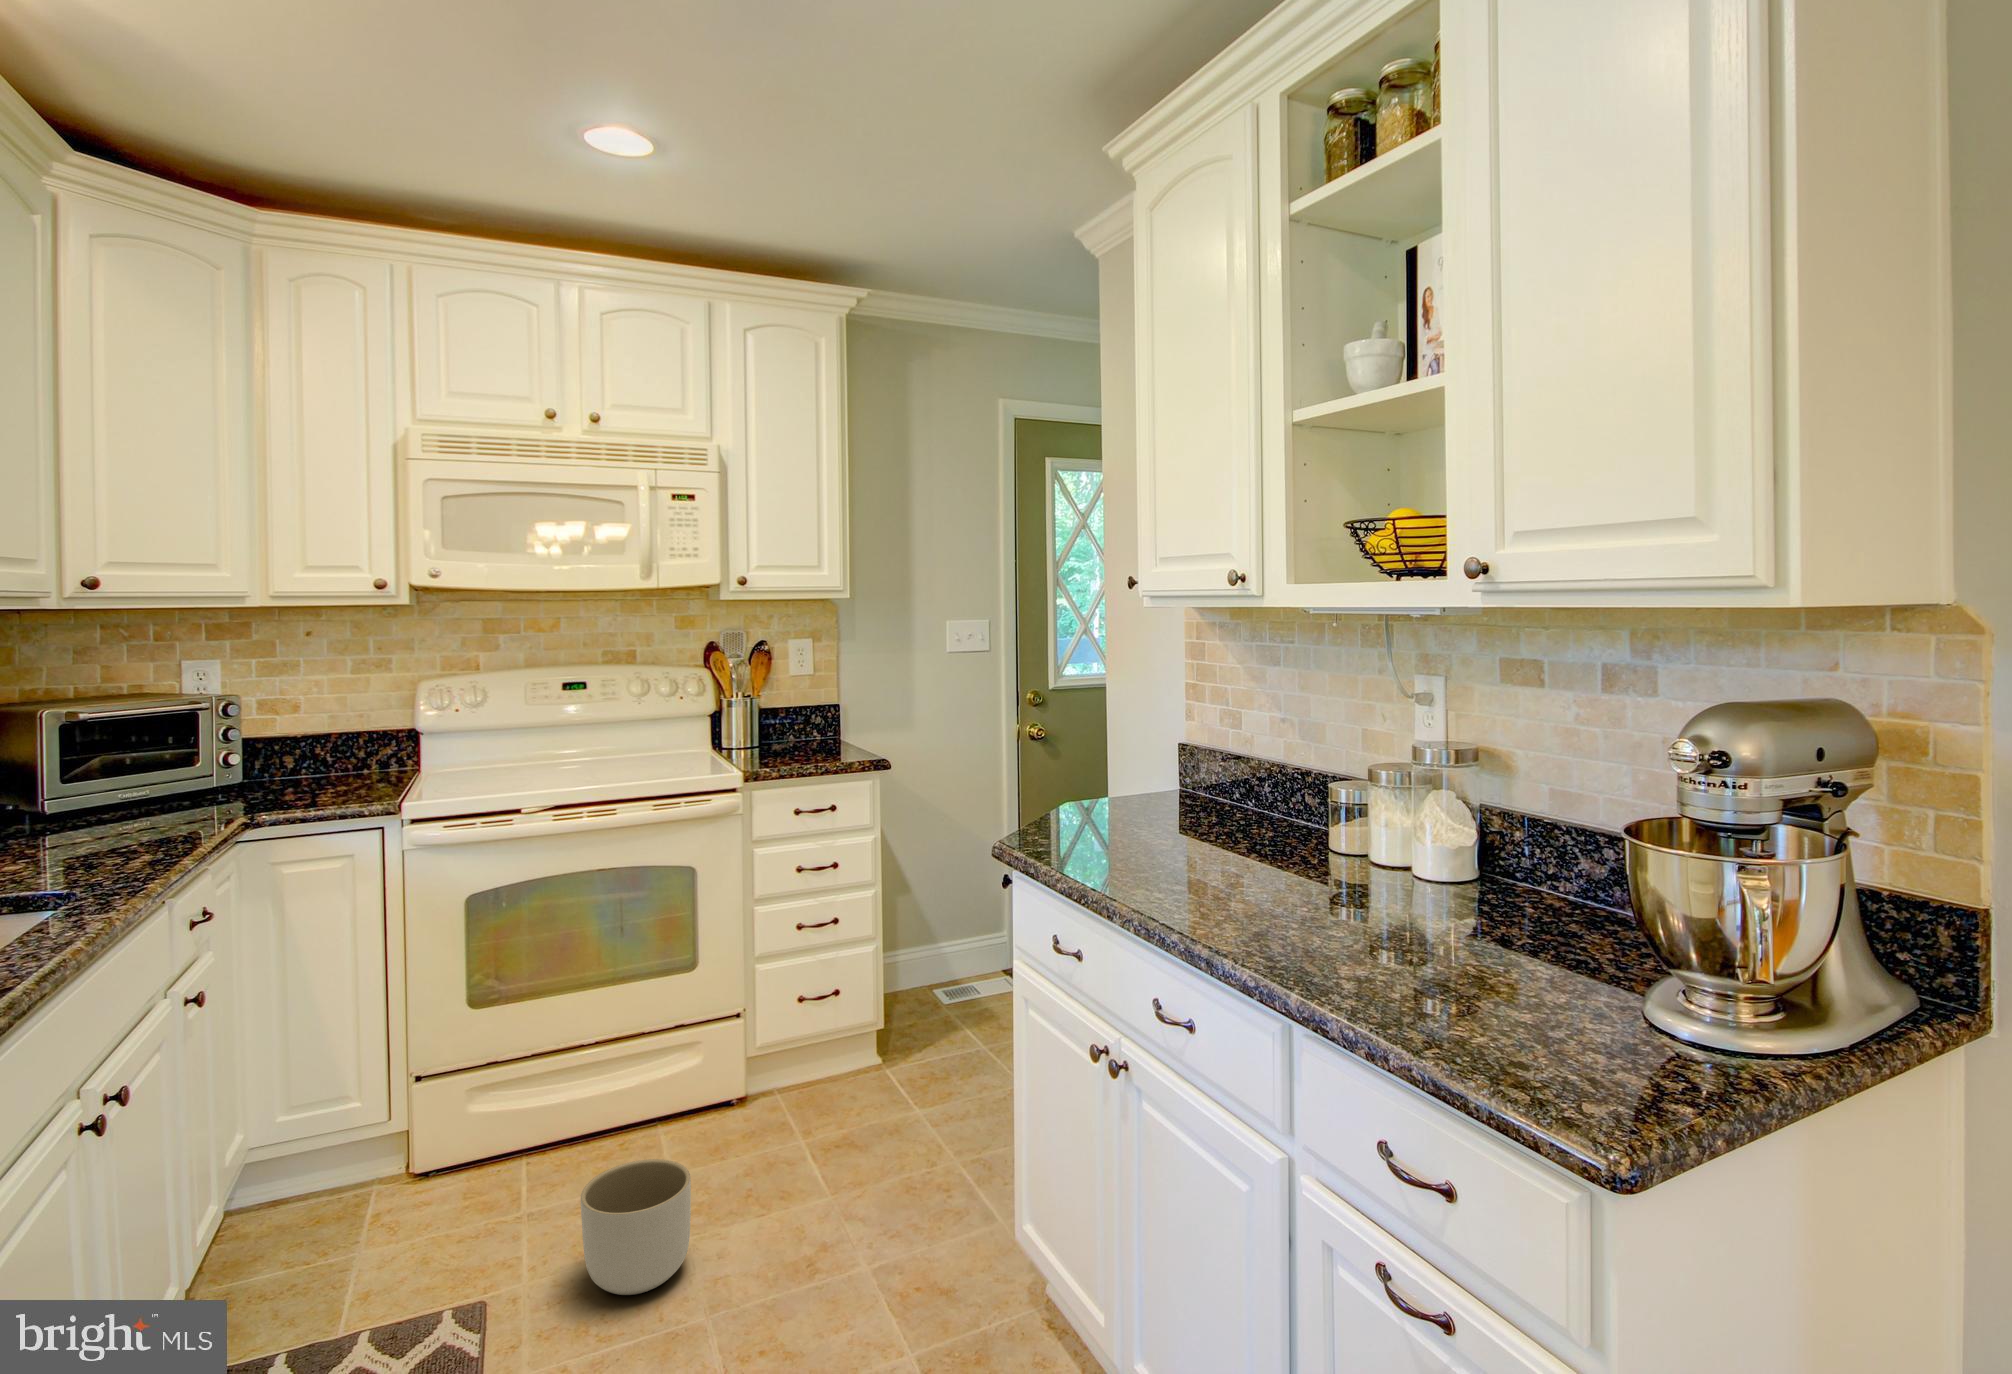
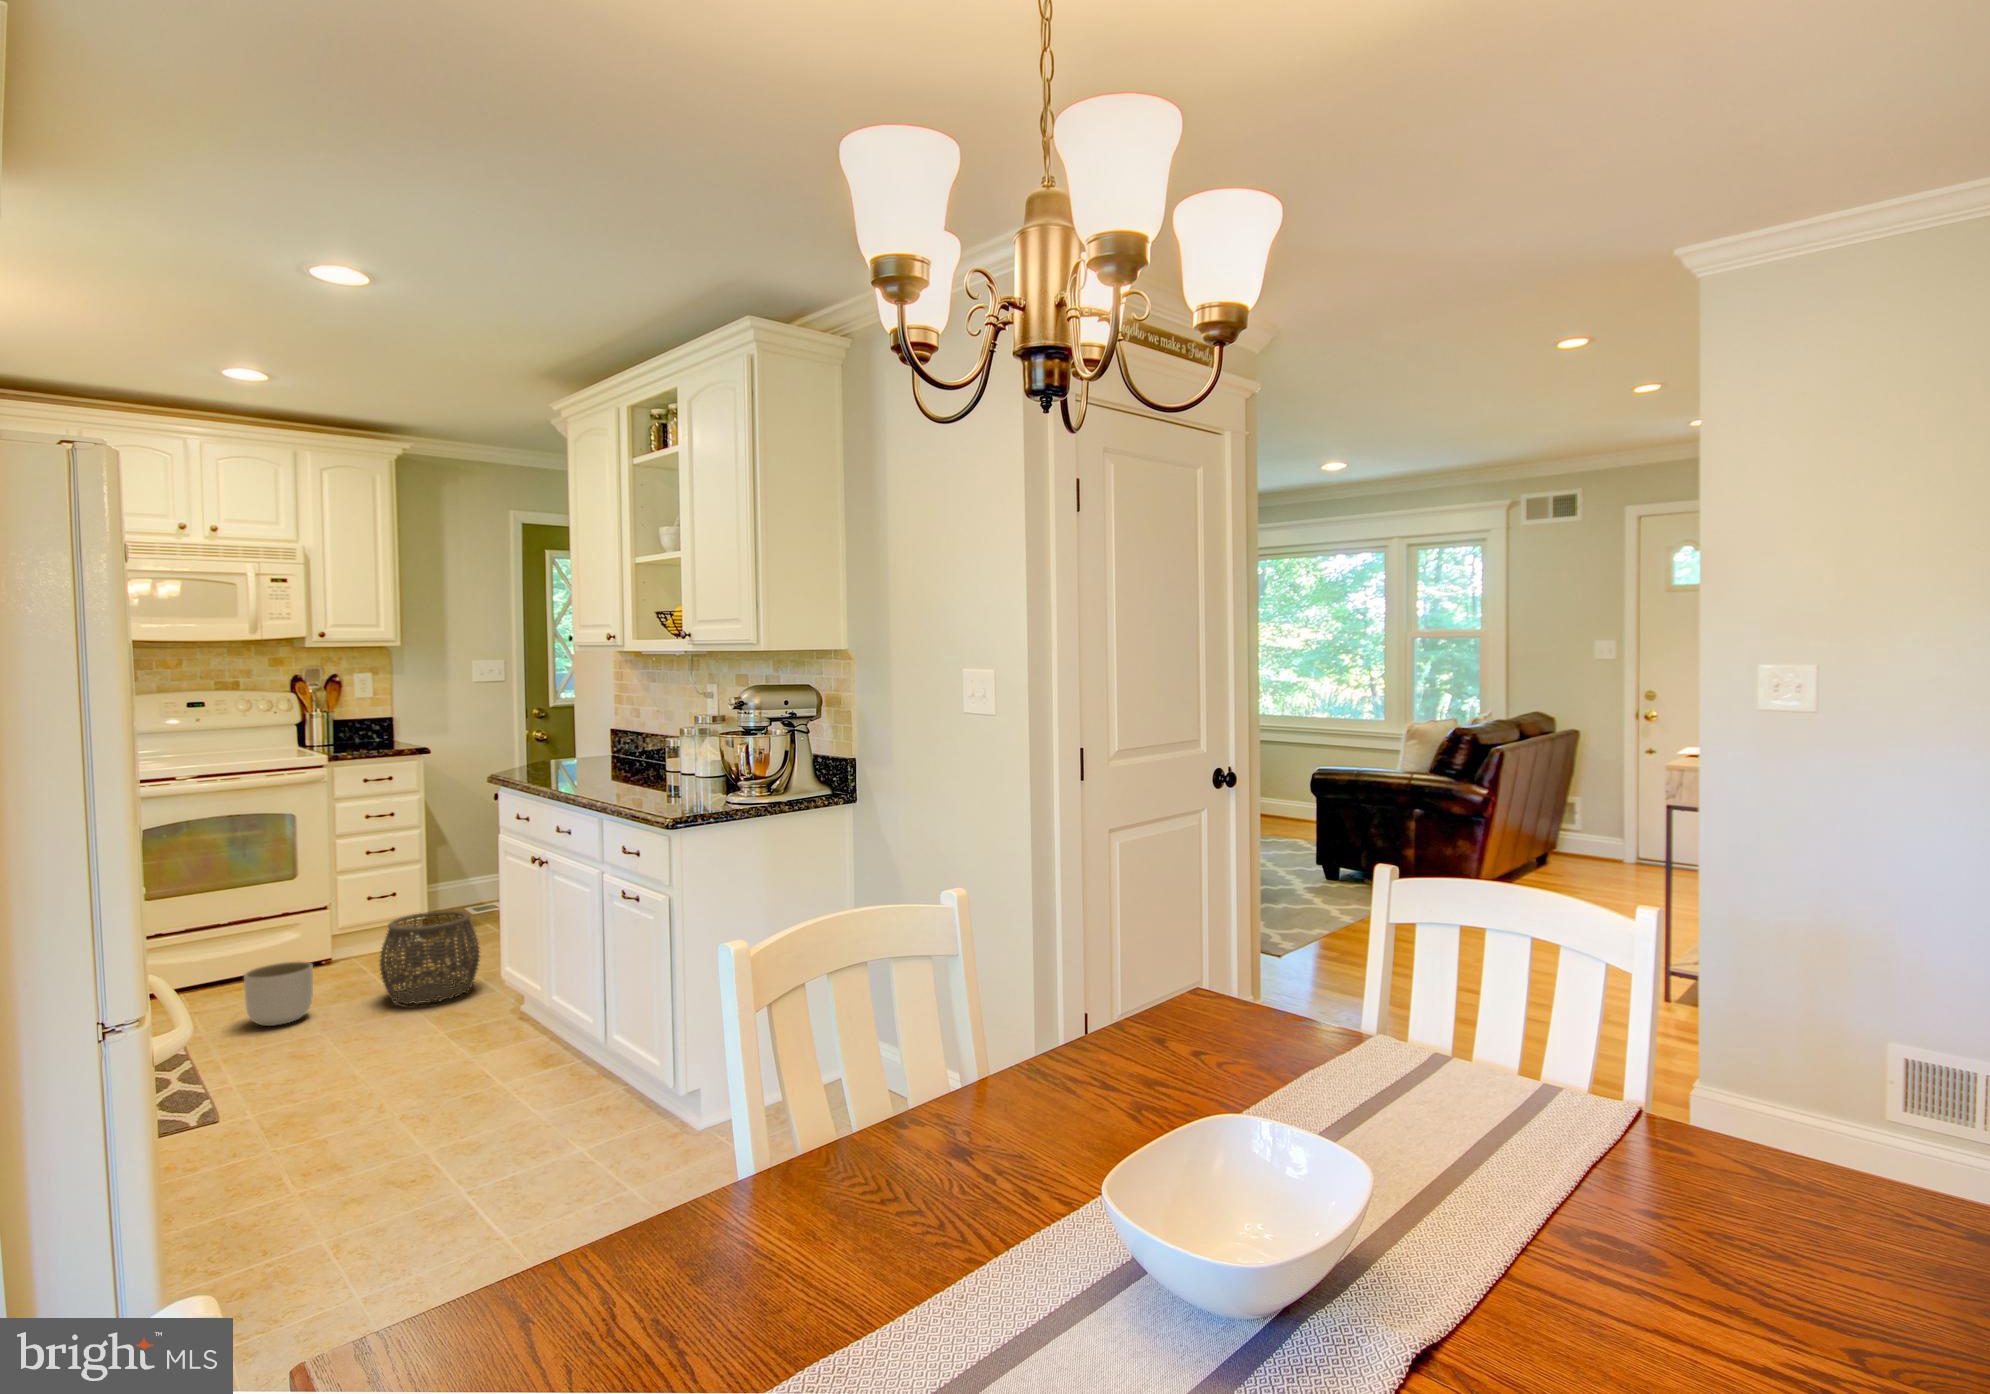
woven basket: none [796,1077,962,1281] -> present [380,911,480,1004]

